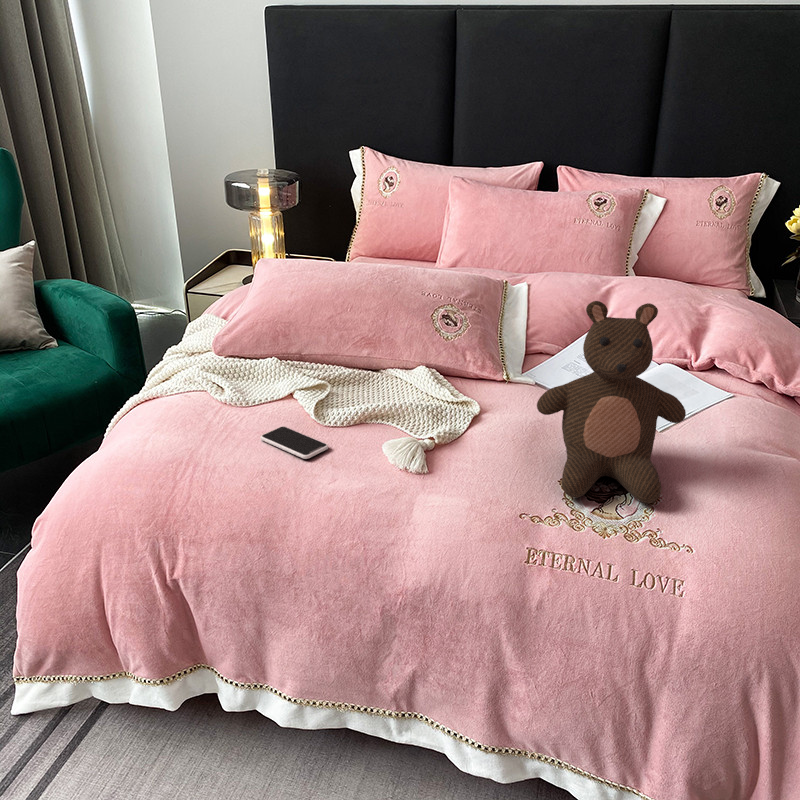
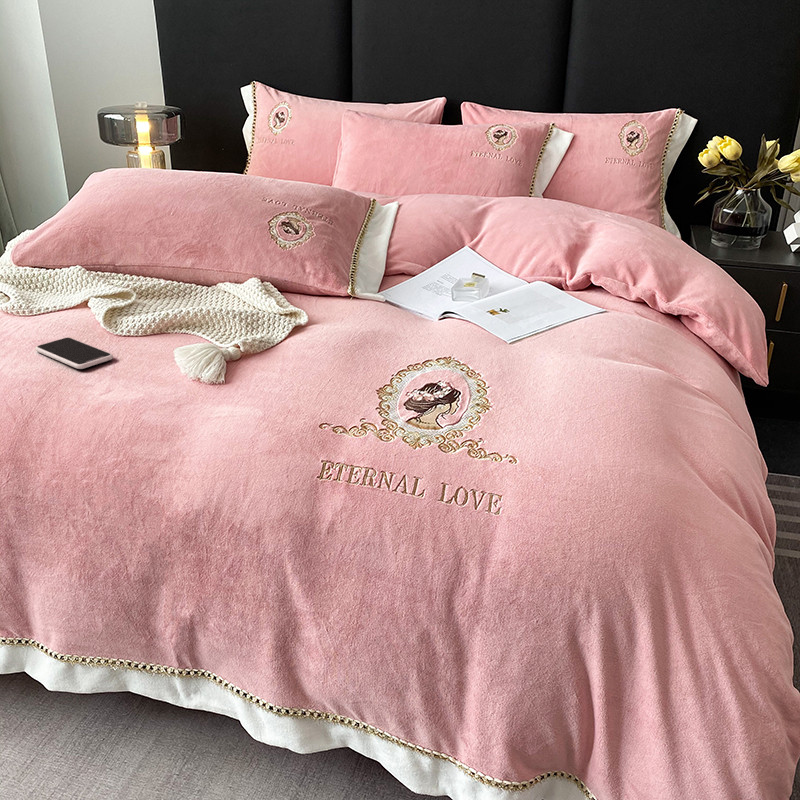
stuffed bear: present [537,301,686,503] -> none [353,166,527,410]

